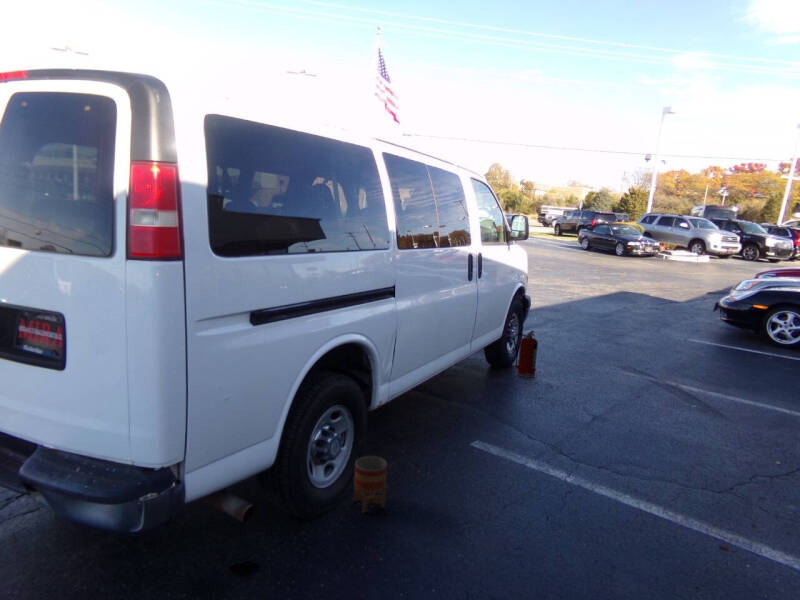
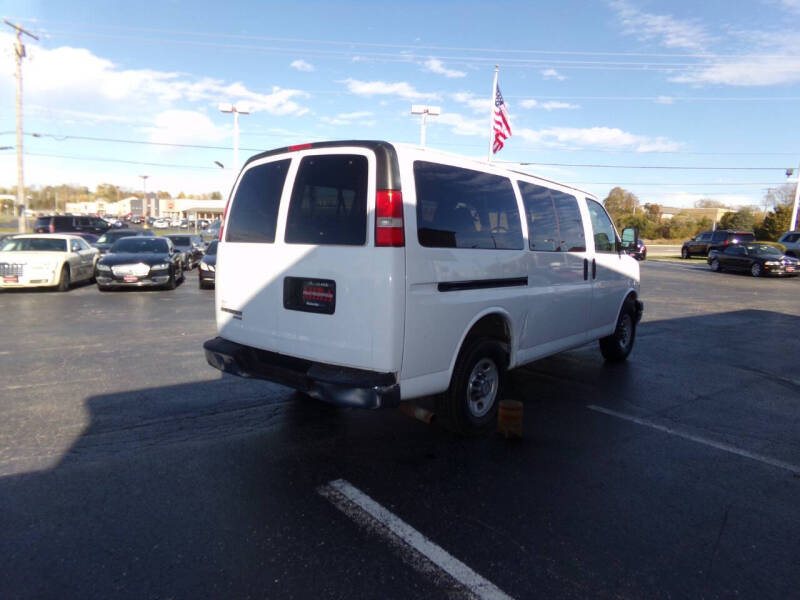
fire extinguisher: present [513,331,538,378] -> none [628,329,651,370]

